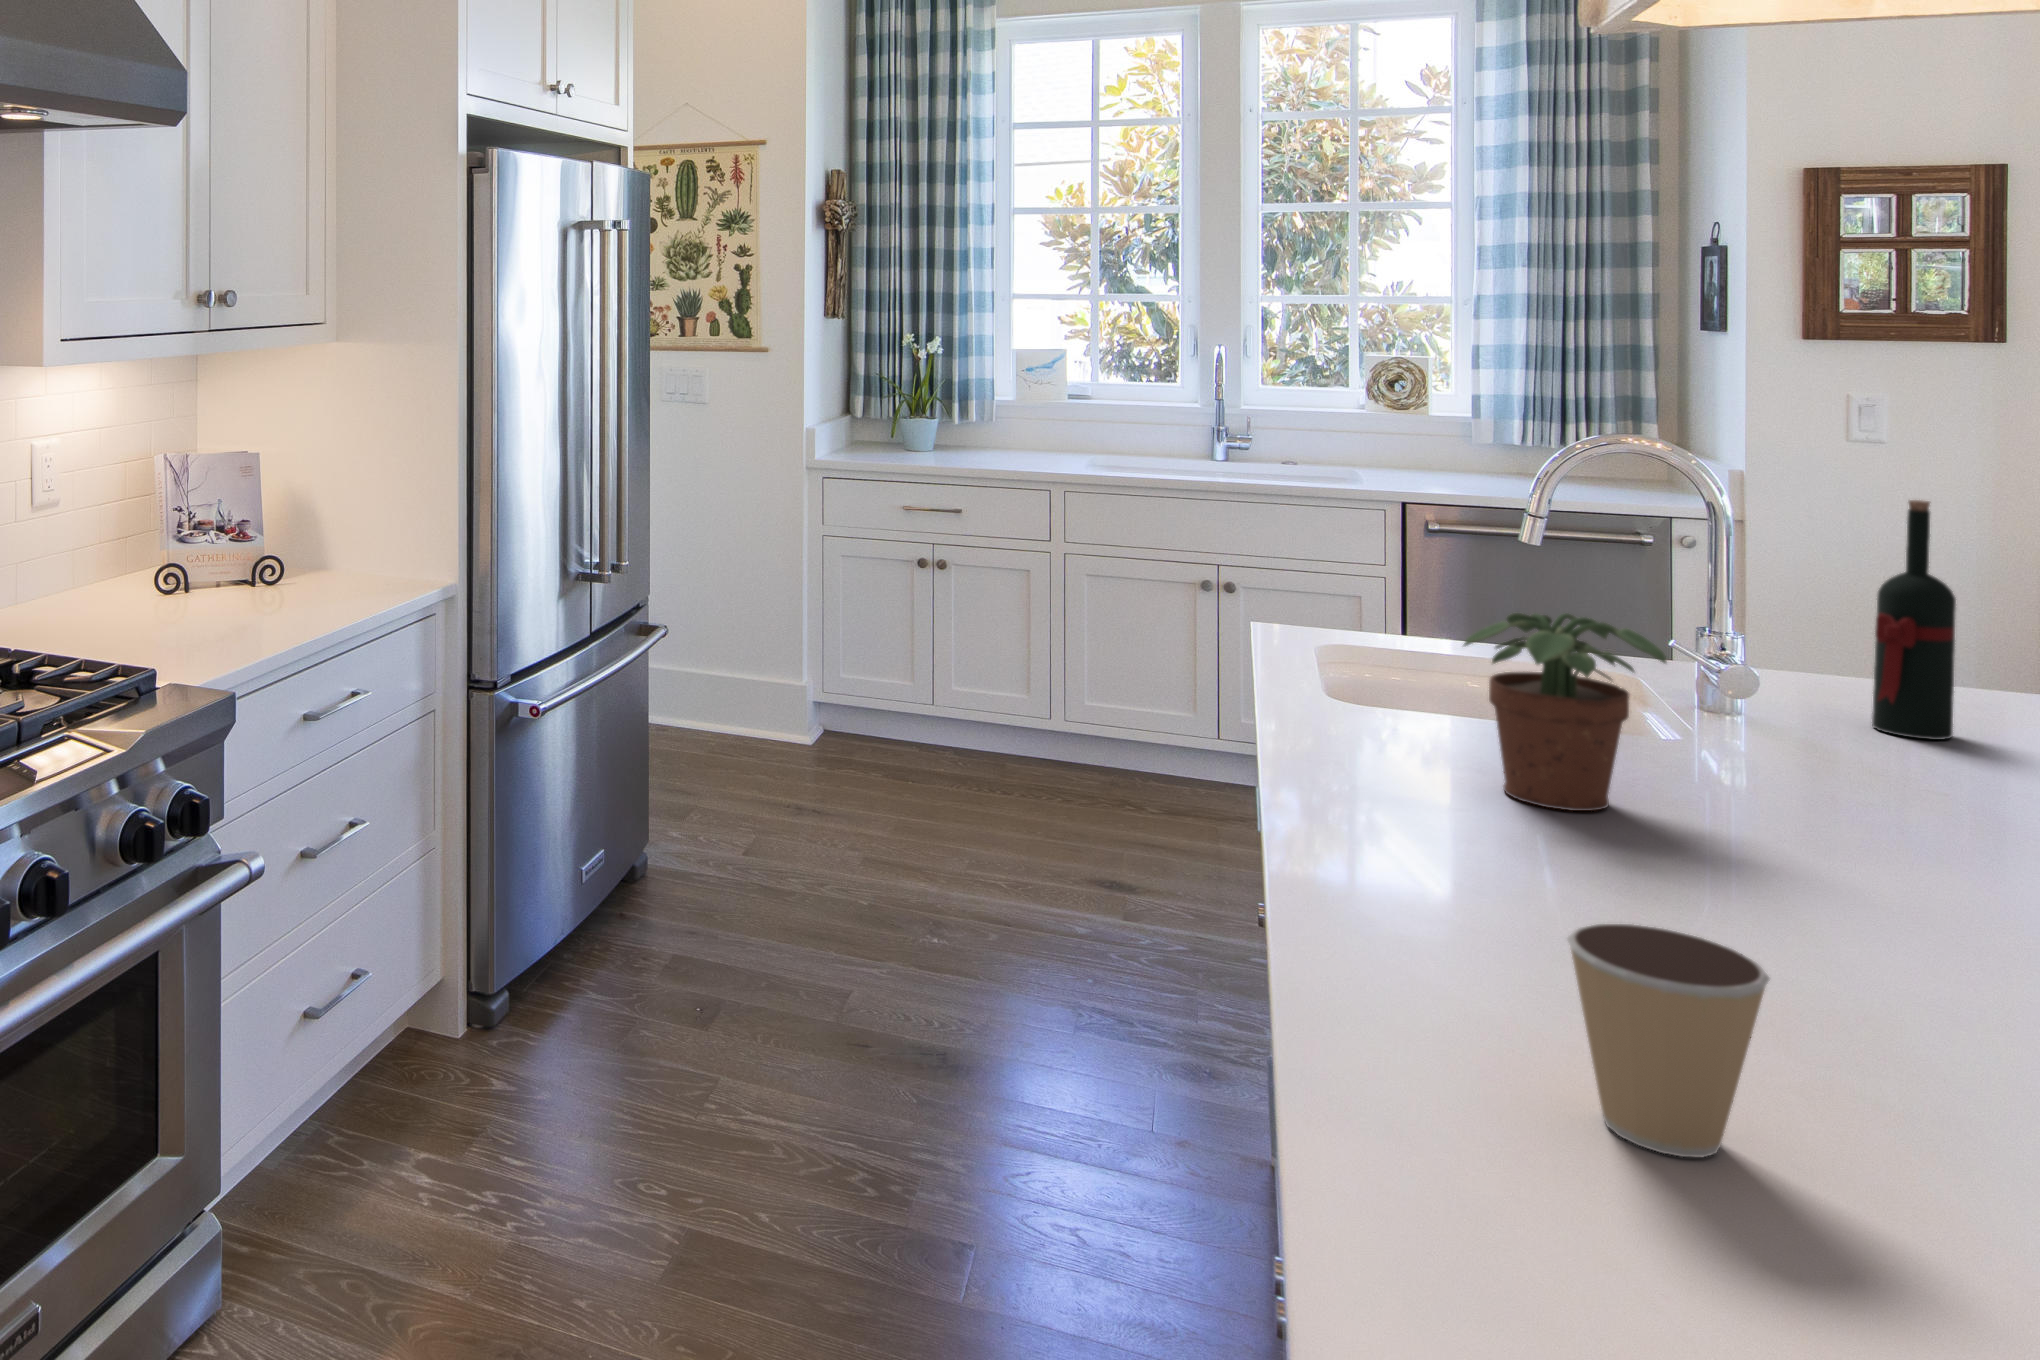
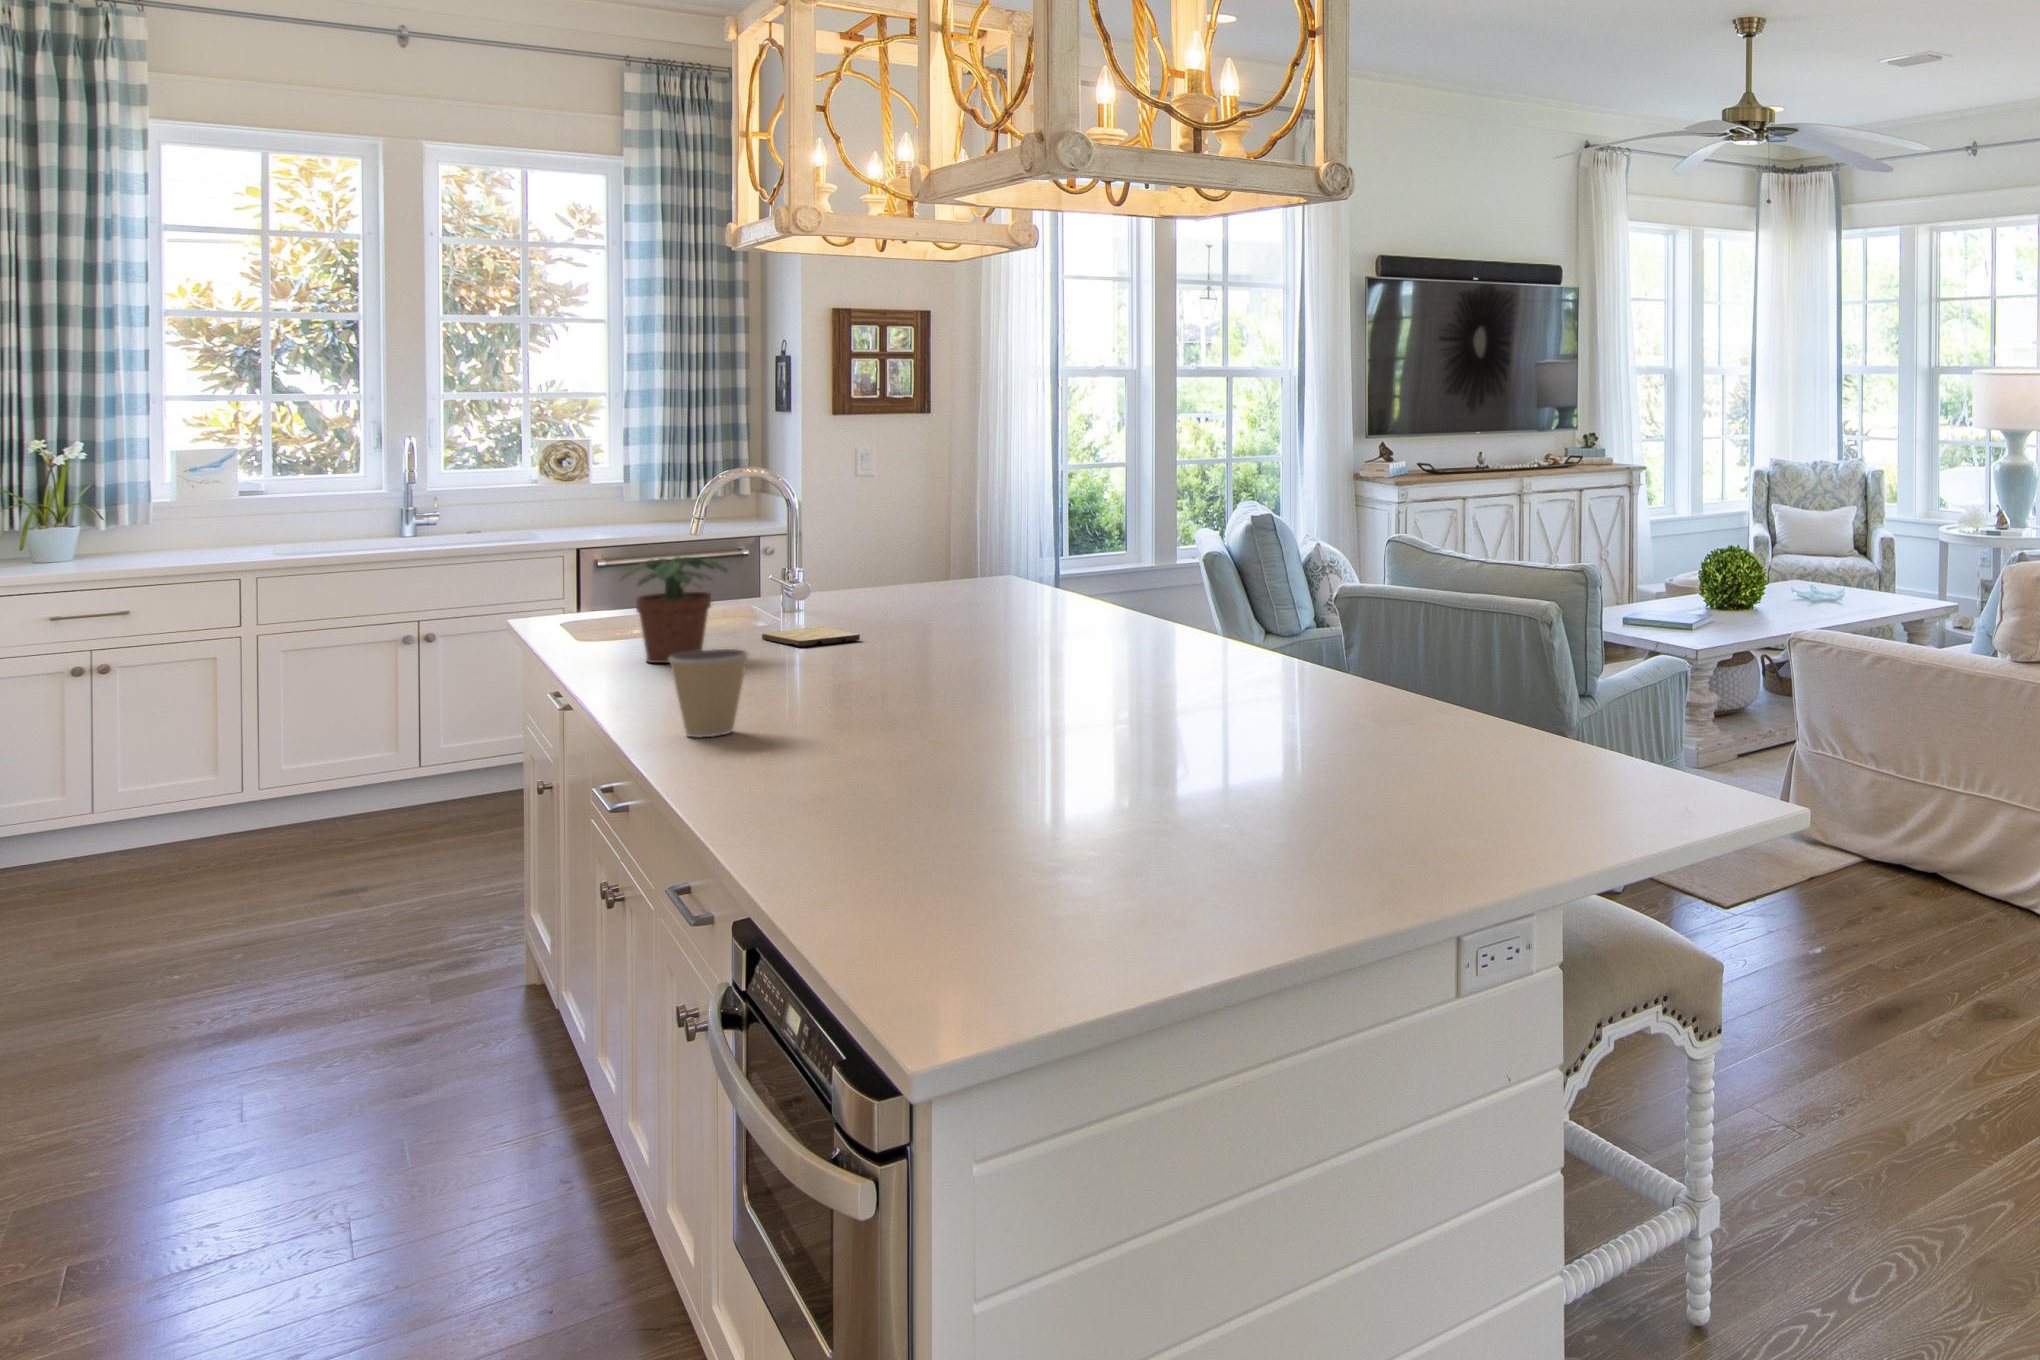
wine bottle: present [1872,500,1956,740] -> none [841,490,877,615]
cutting board: none [1719,761,1949,829] -> present [762,627,860,647]

